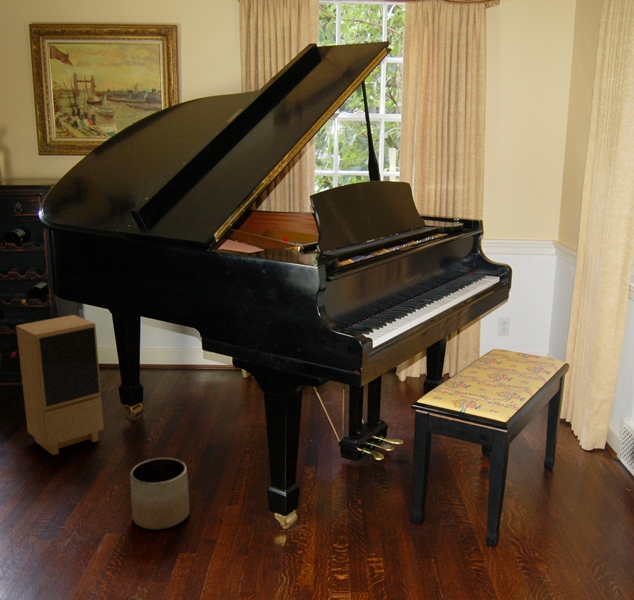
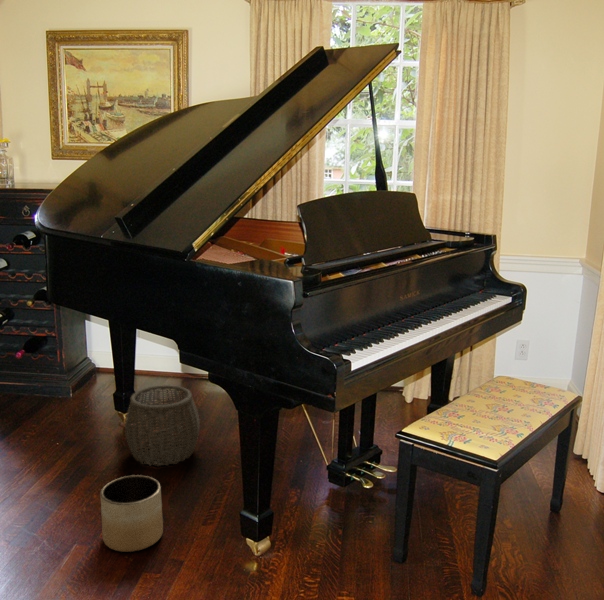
speaker: present [16,315,104,455] -> none [8,321,94,464]
woven basket: none [136,374,209,452] -> present [125,385,199,466]

